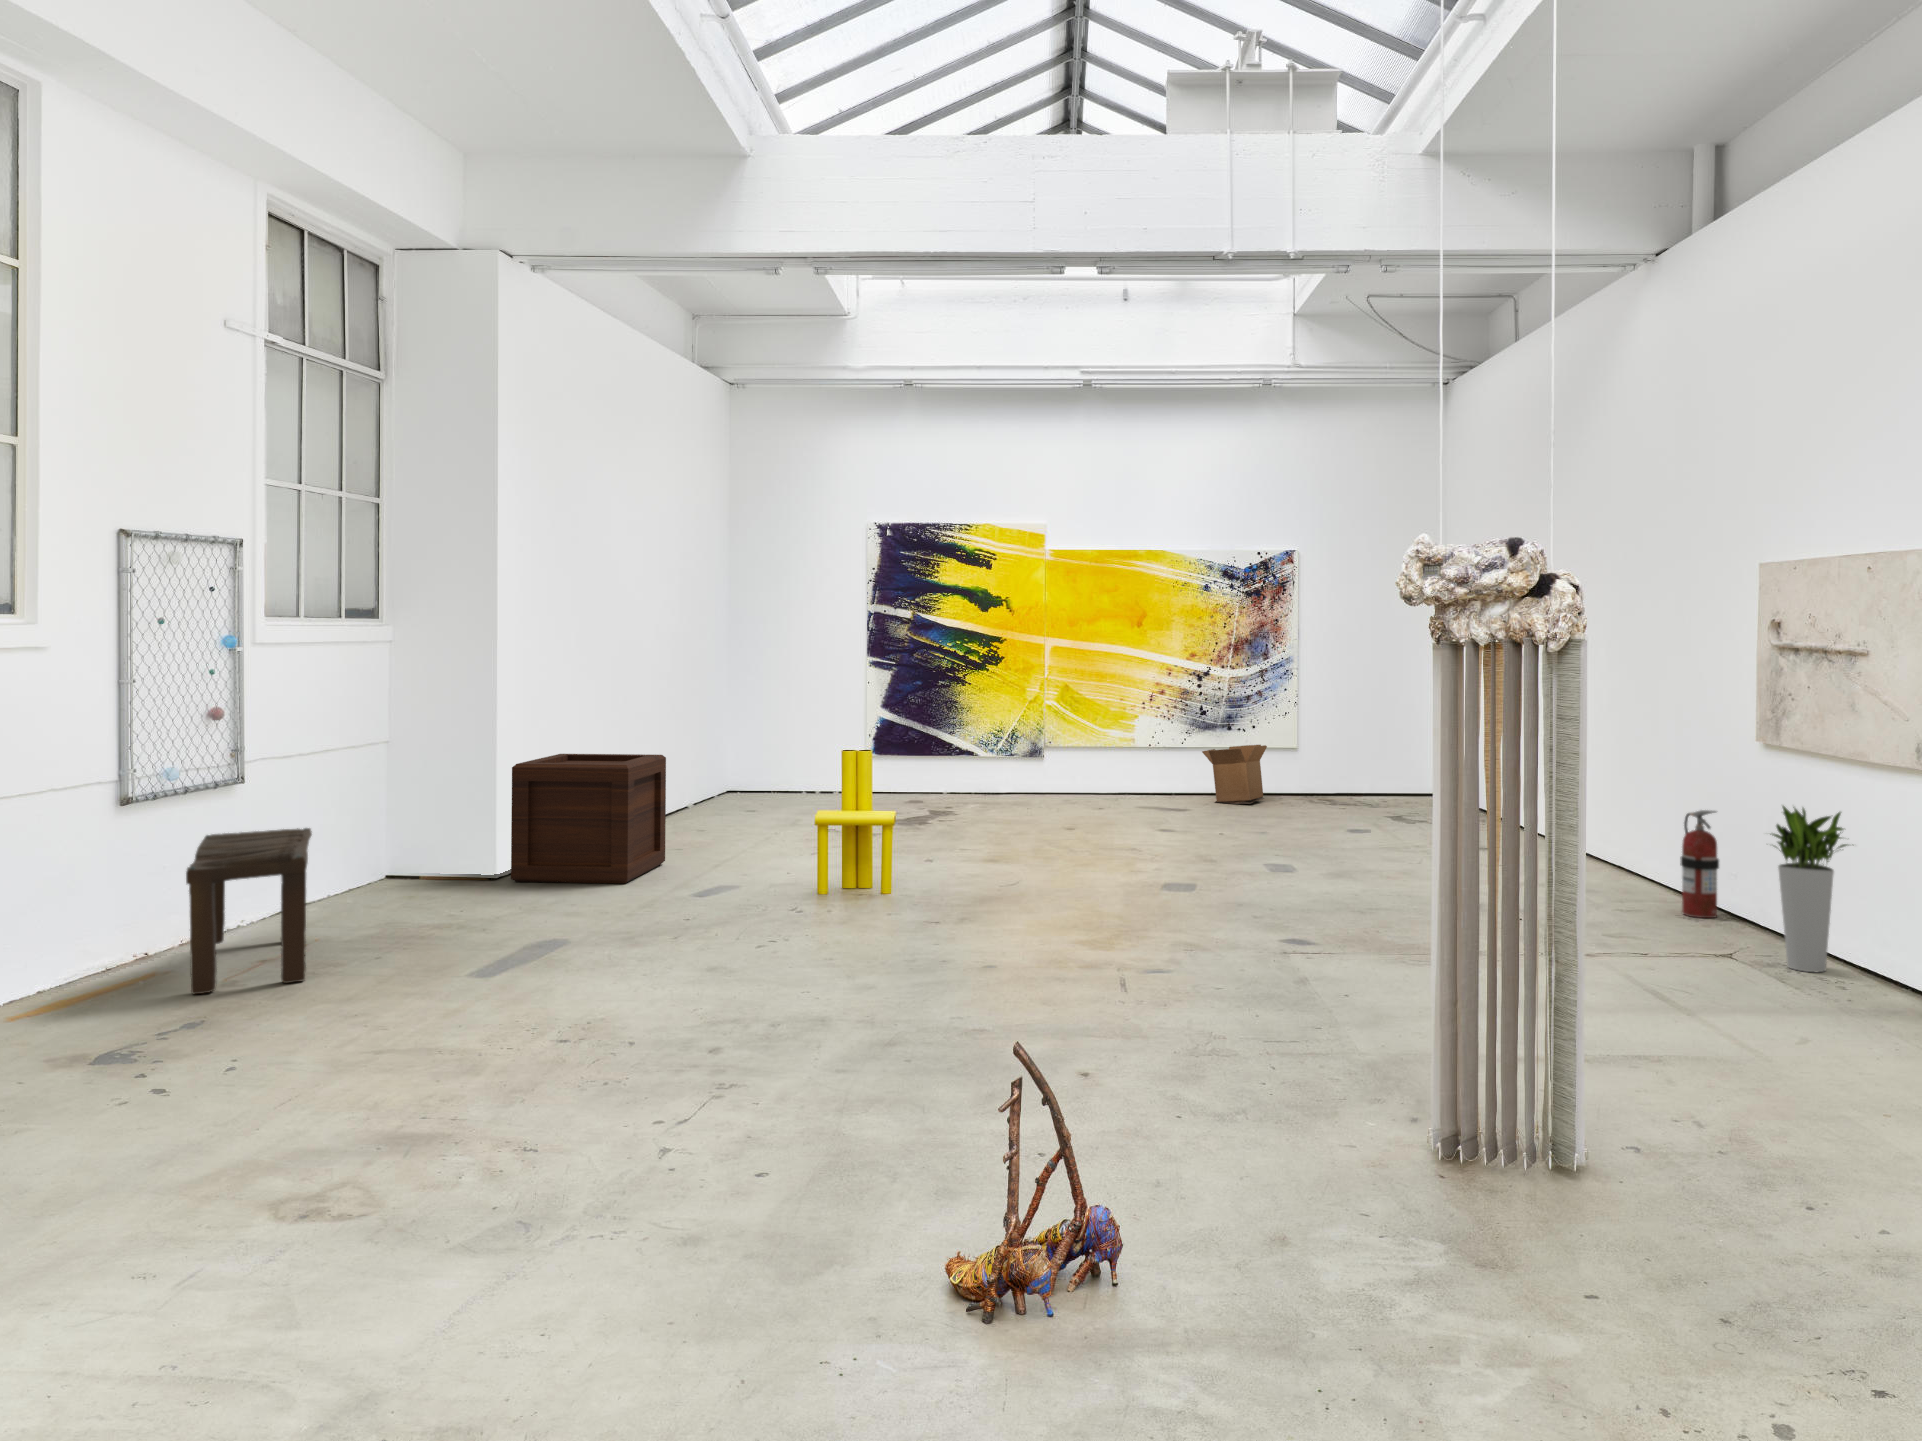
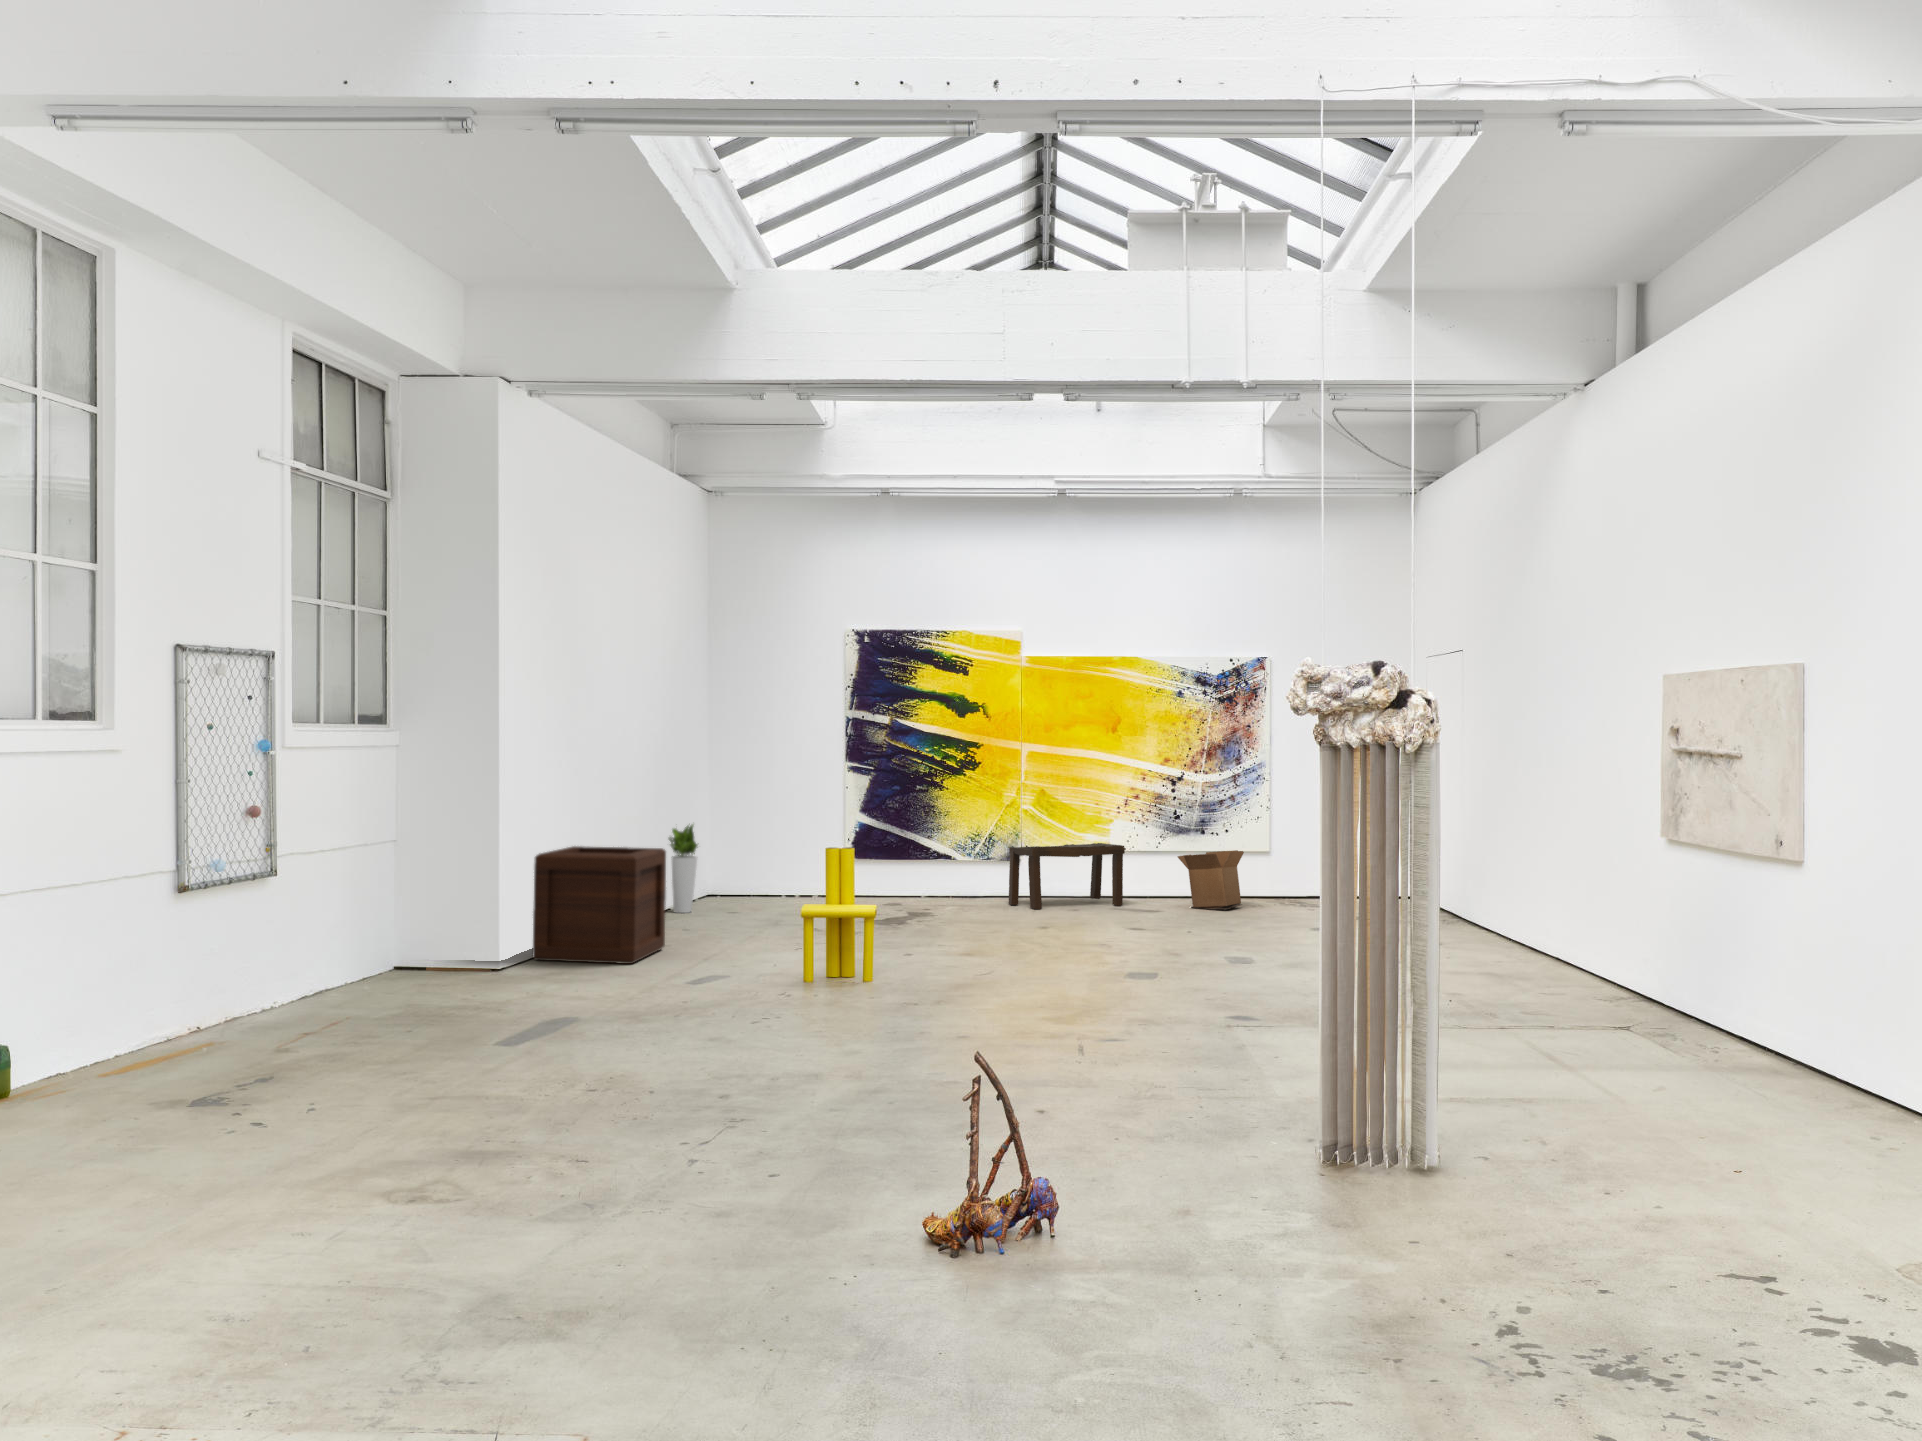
planter: present [1770,806,1847,972] -> present [669,825,697,913]
fire extinguisher: present [1680,810,1719,918] -> none [1637,912,1676,1018]
bench: present [186,828,312,994] -> present [1009,843,1125,910]

